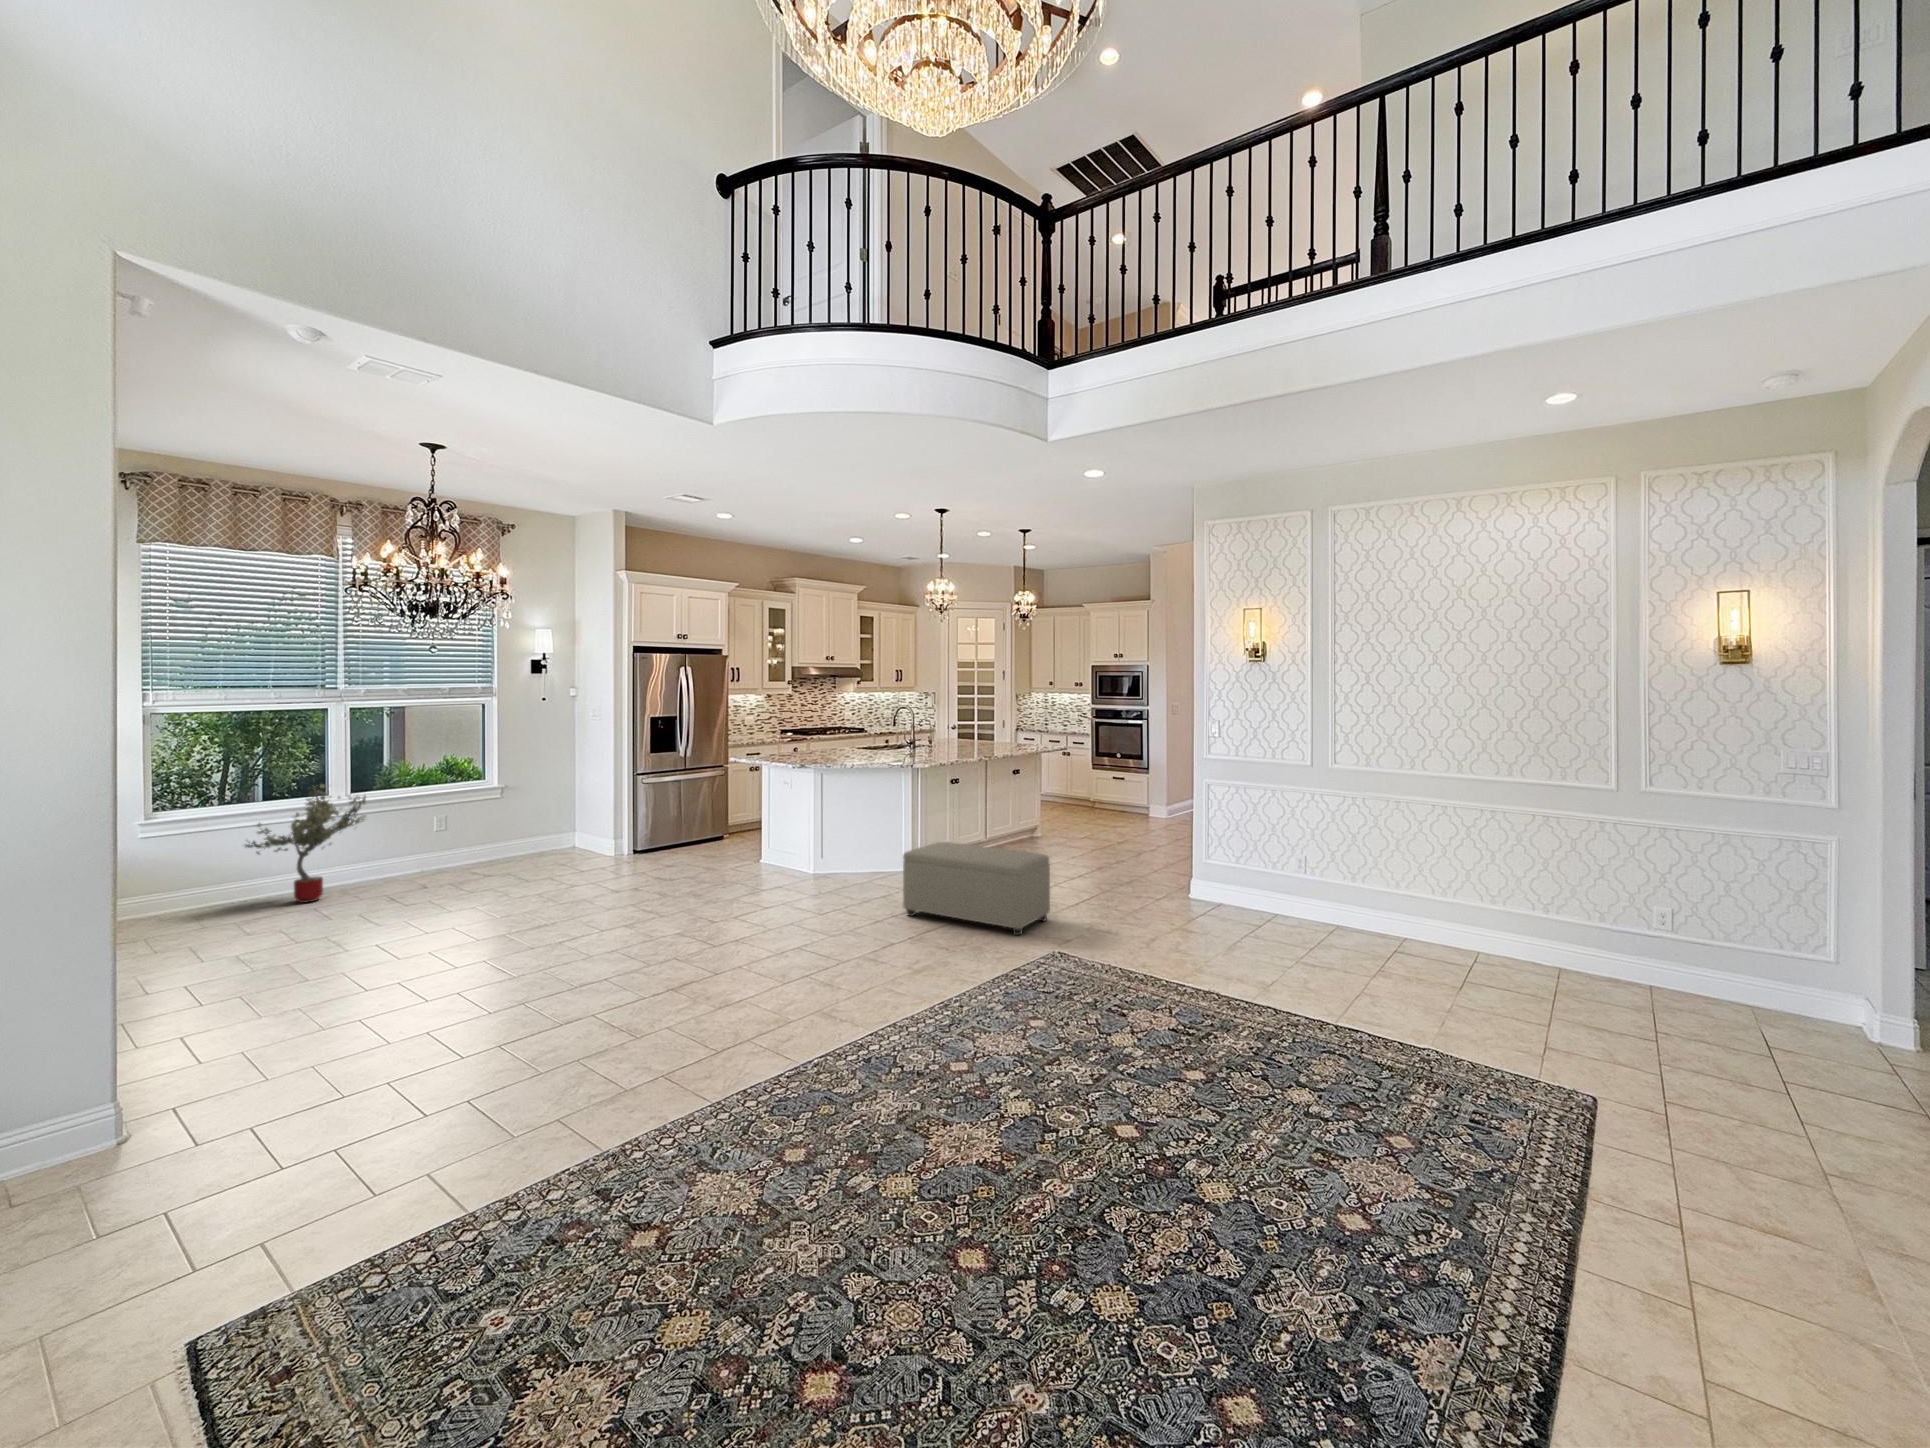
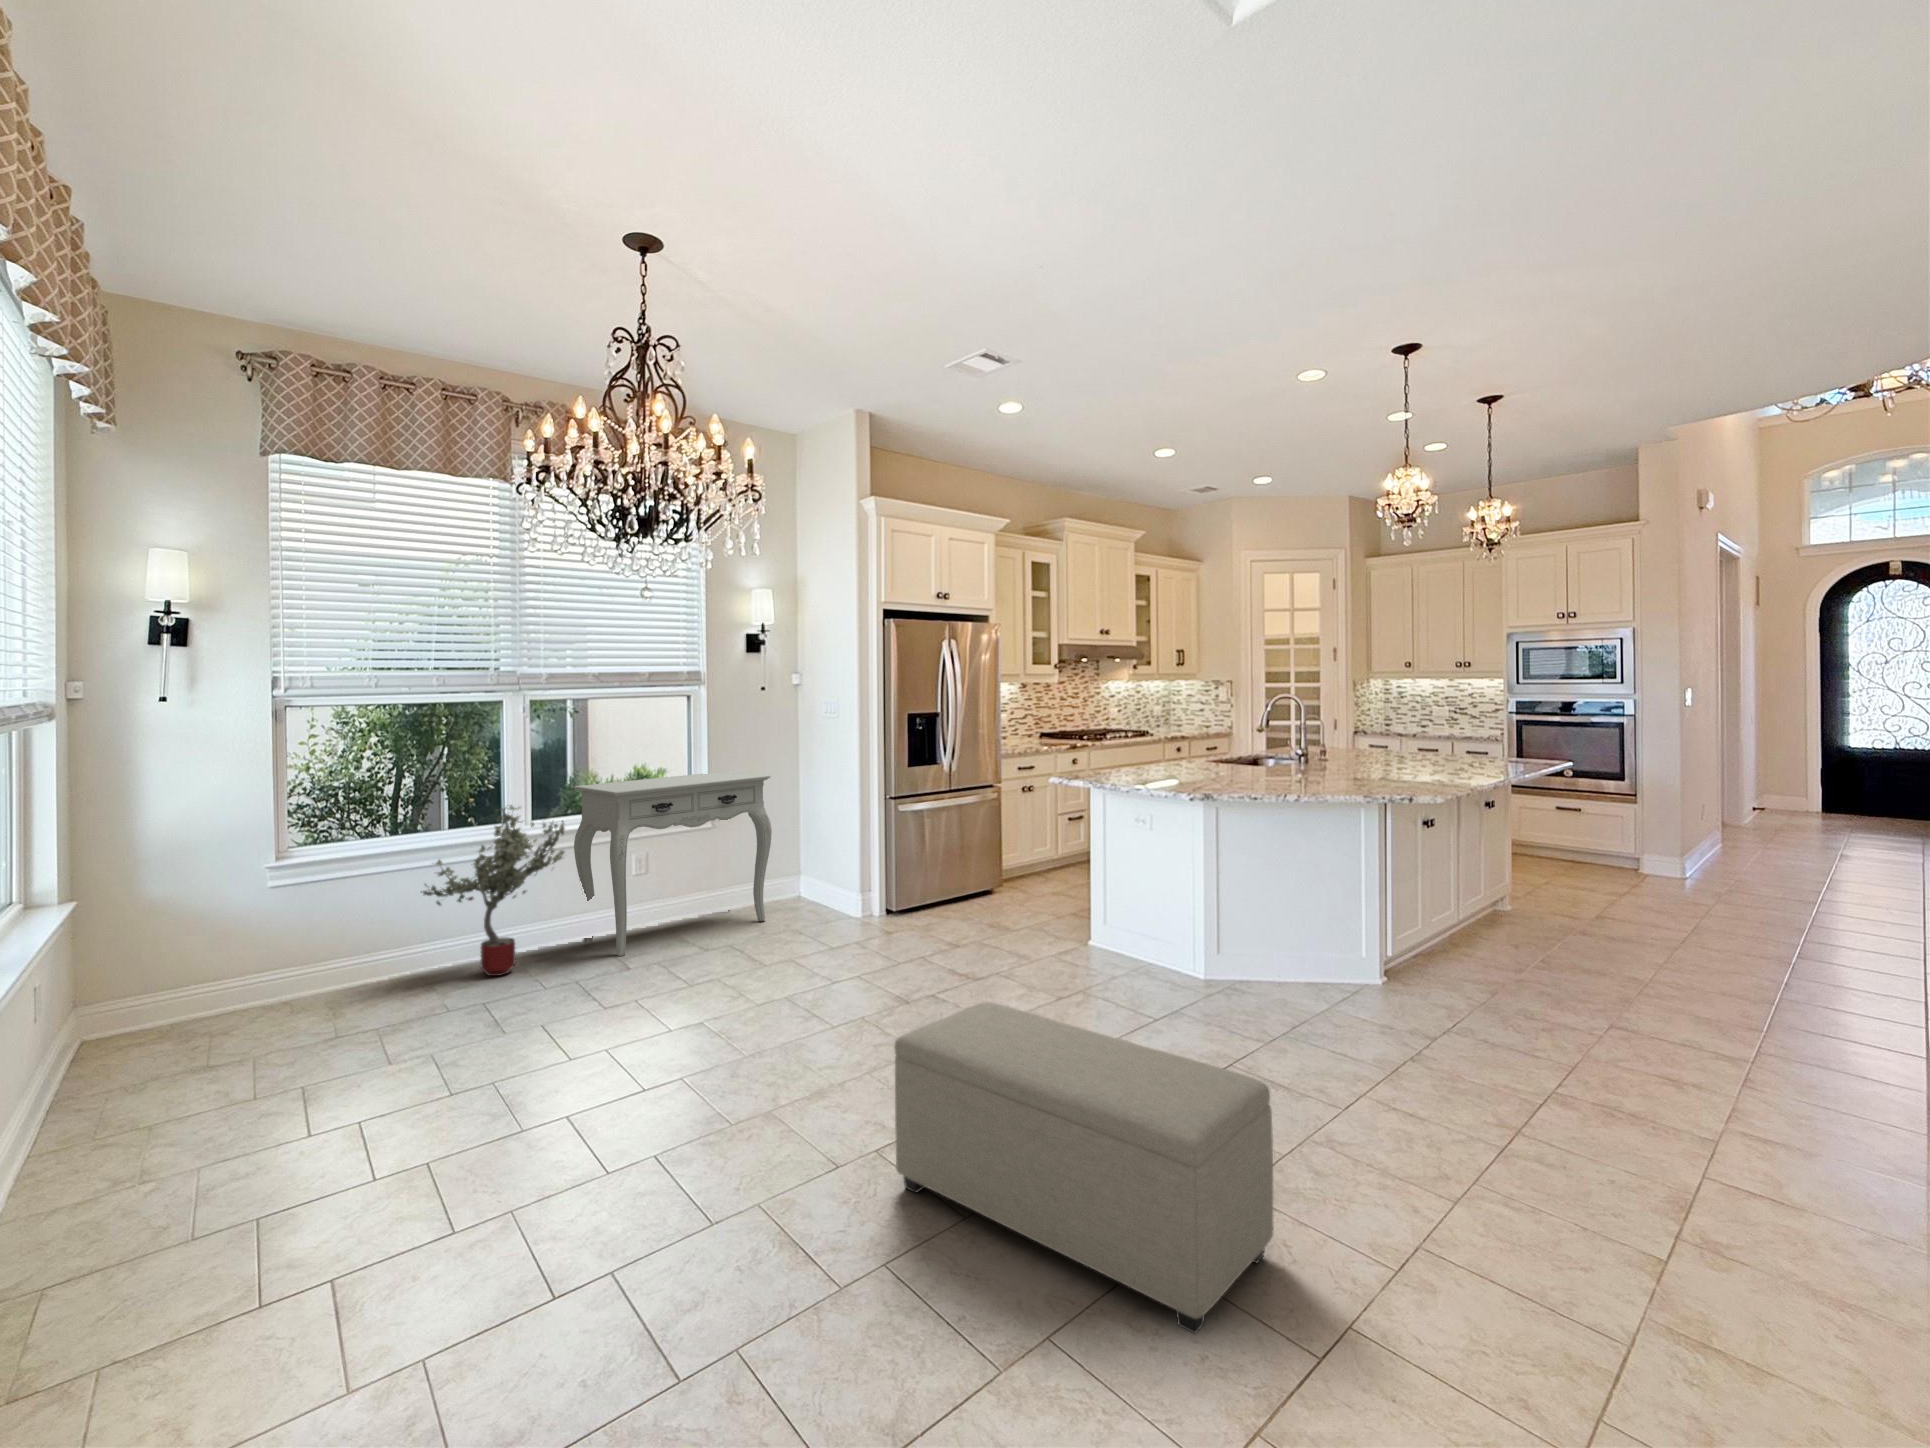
console table: none [379,759,543,887] -> present [574,772,772,956]
ottoman: present [903,842,1050,935] -> present [894,1002,1273,1333]

